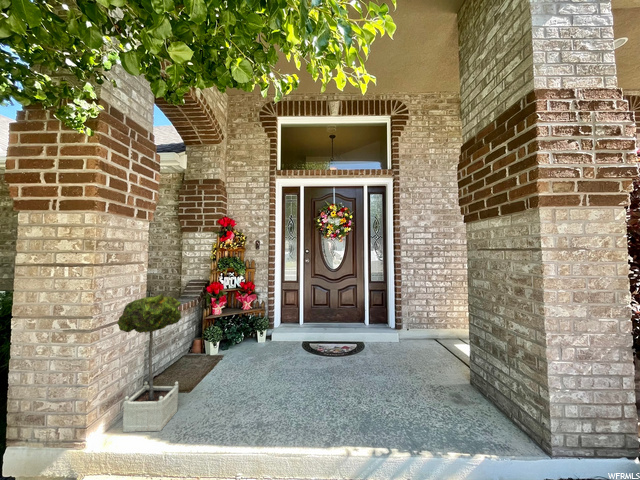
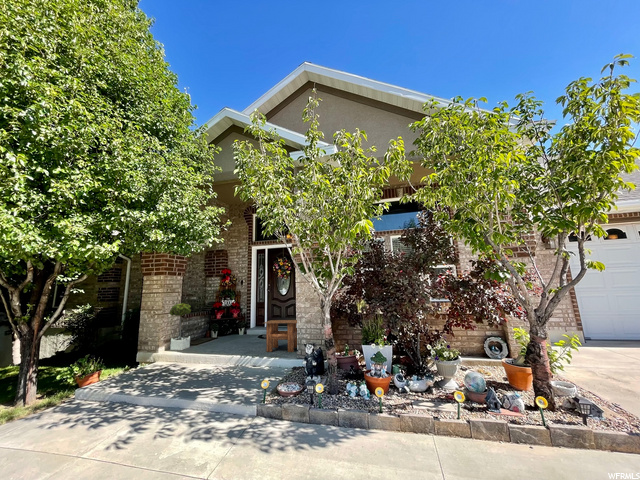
side table: none [401,338,524,438] -> present [263,320,297,352]

